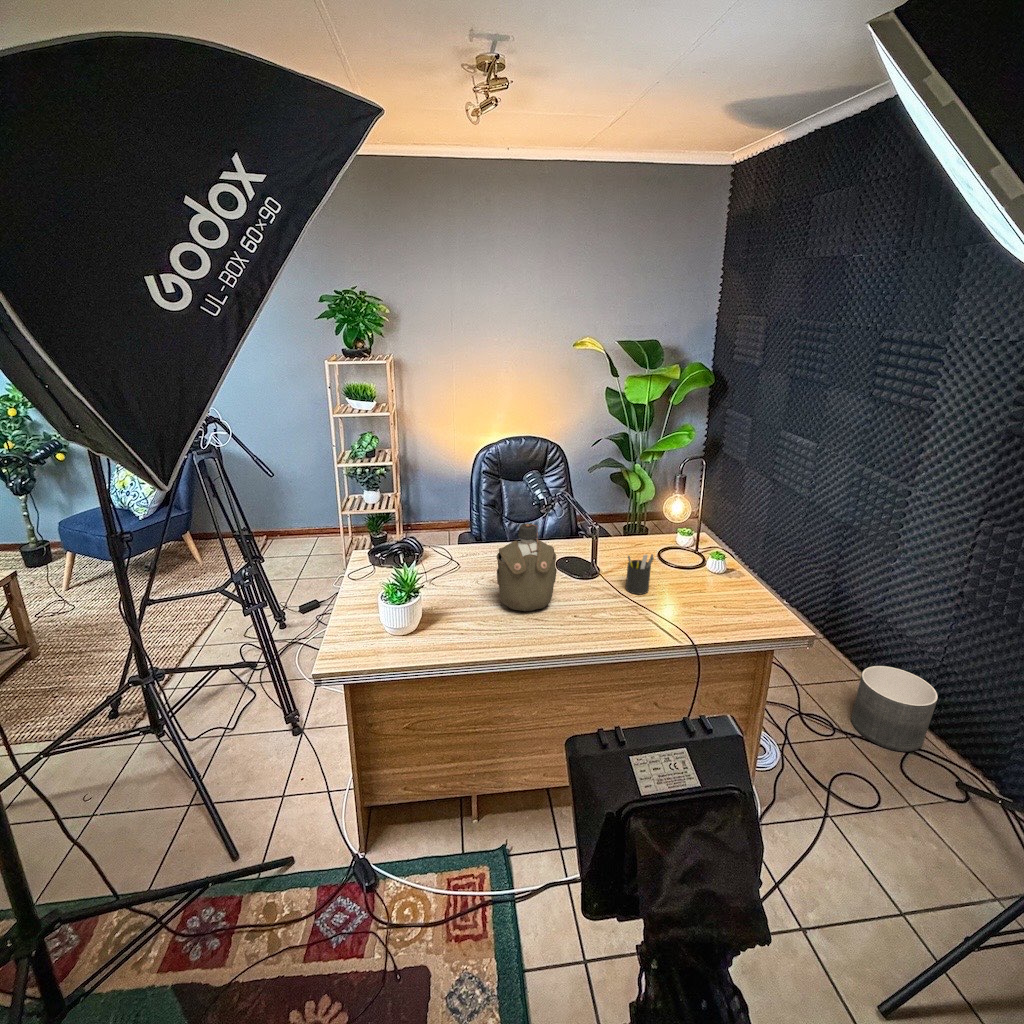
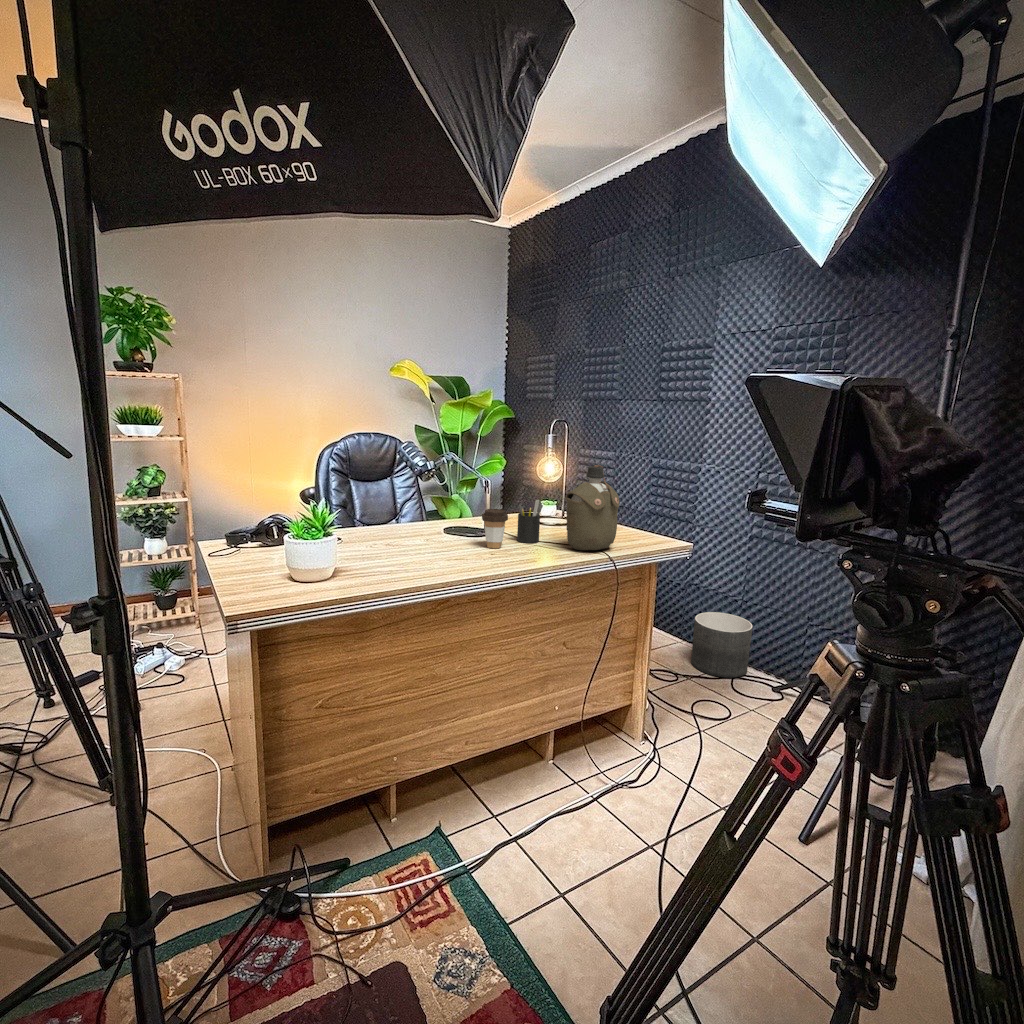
water bottle: present [497,524,557,611] -> present [566,465,620,550]
coffee cup: none [584,558,611,599] -> present [482,509,508,548]

